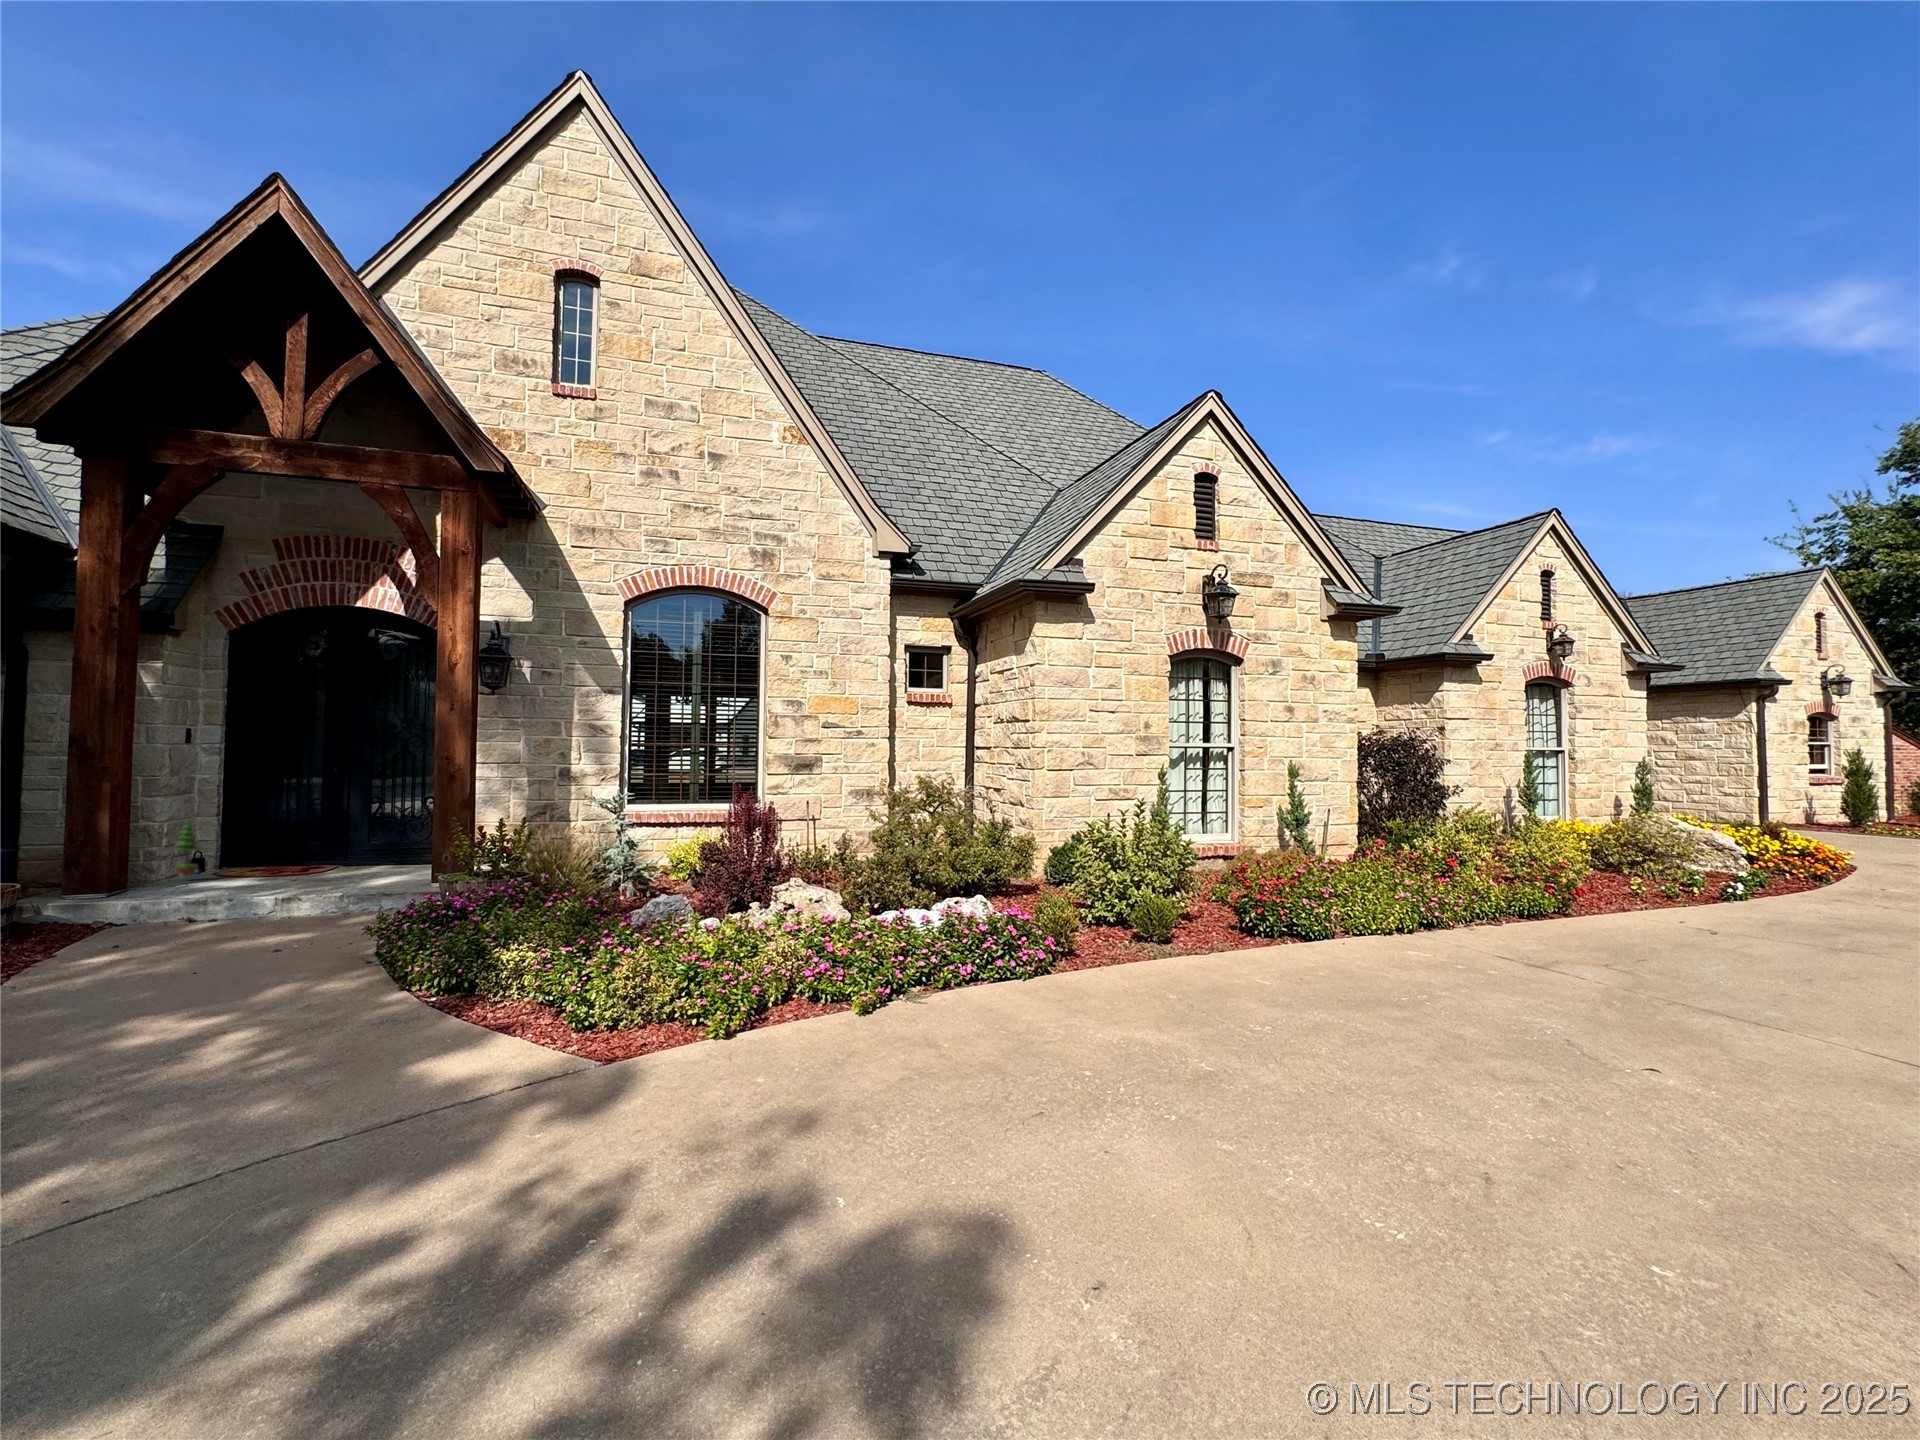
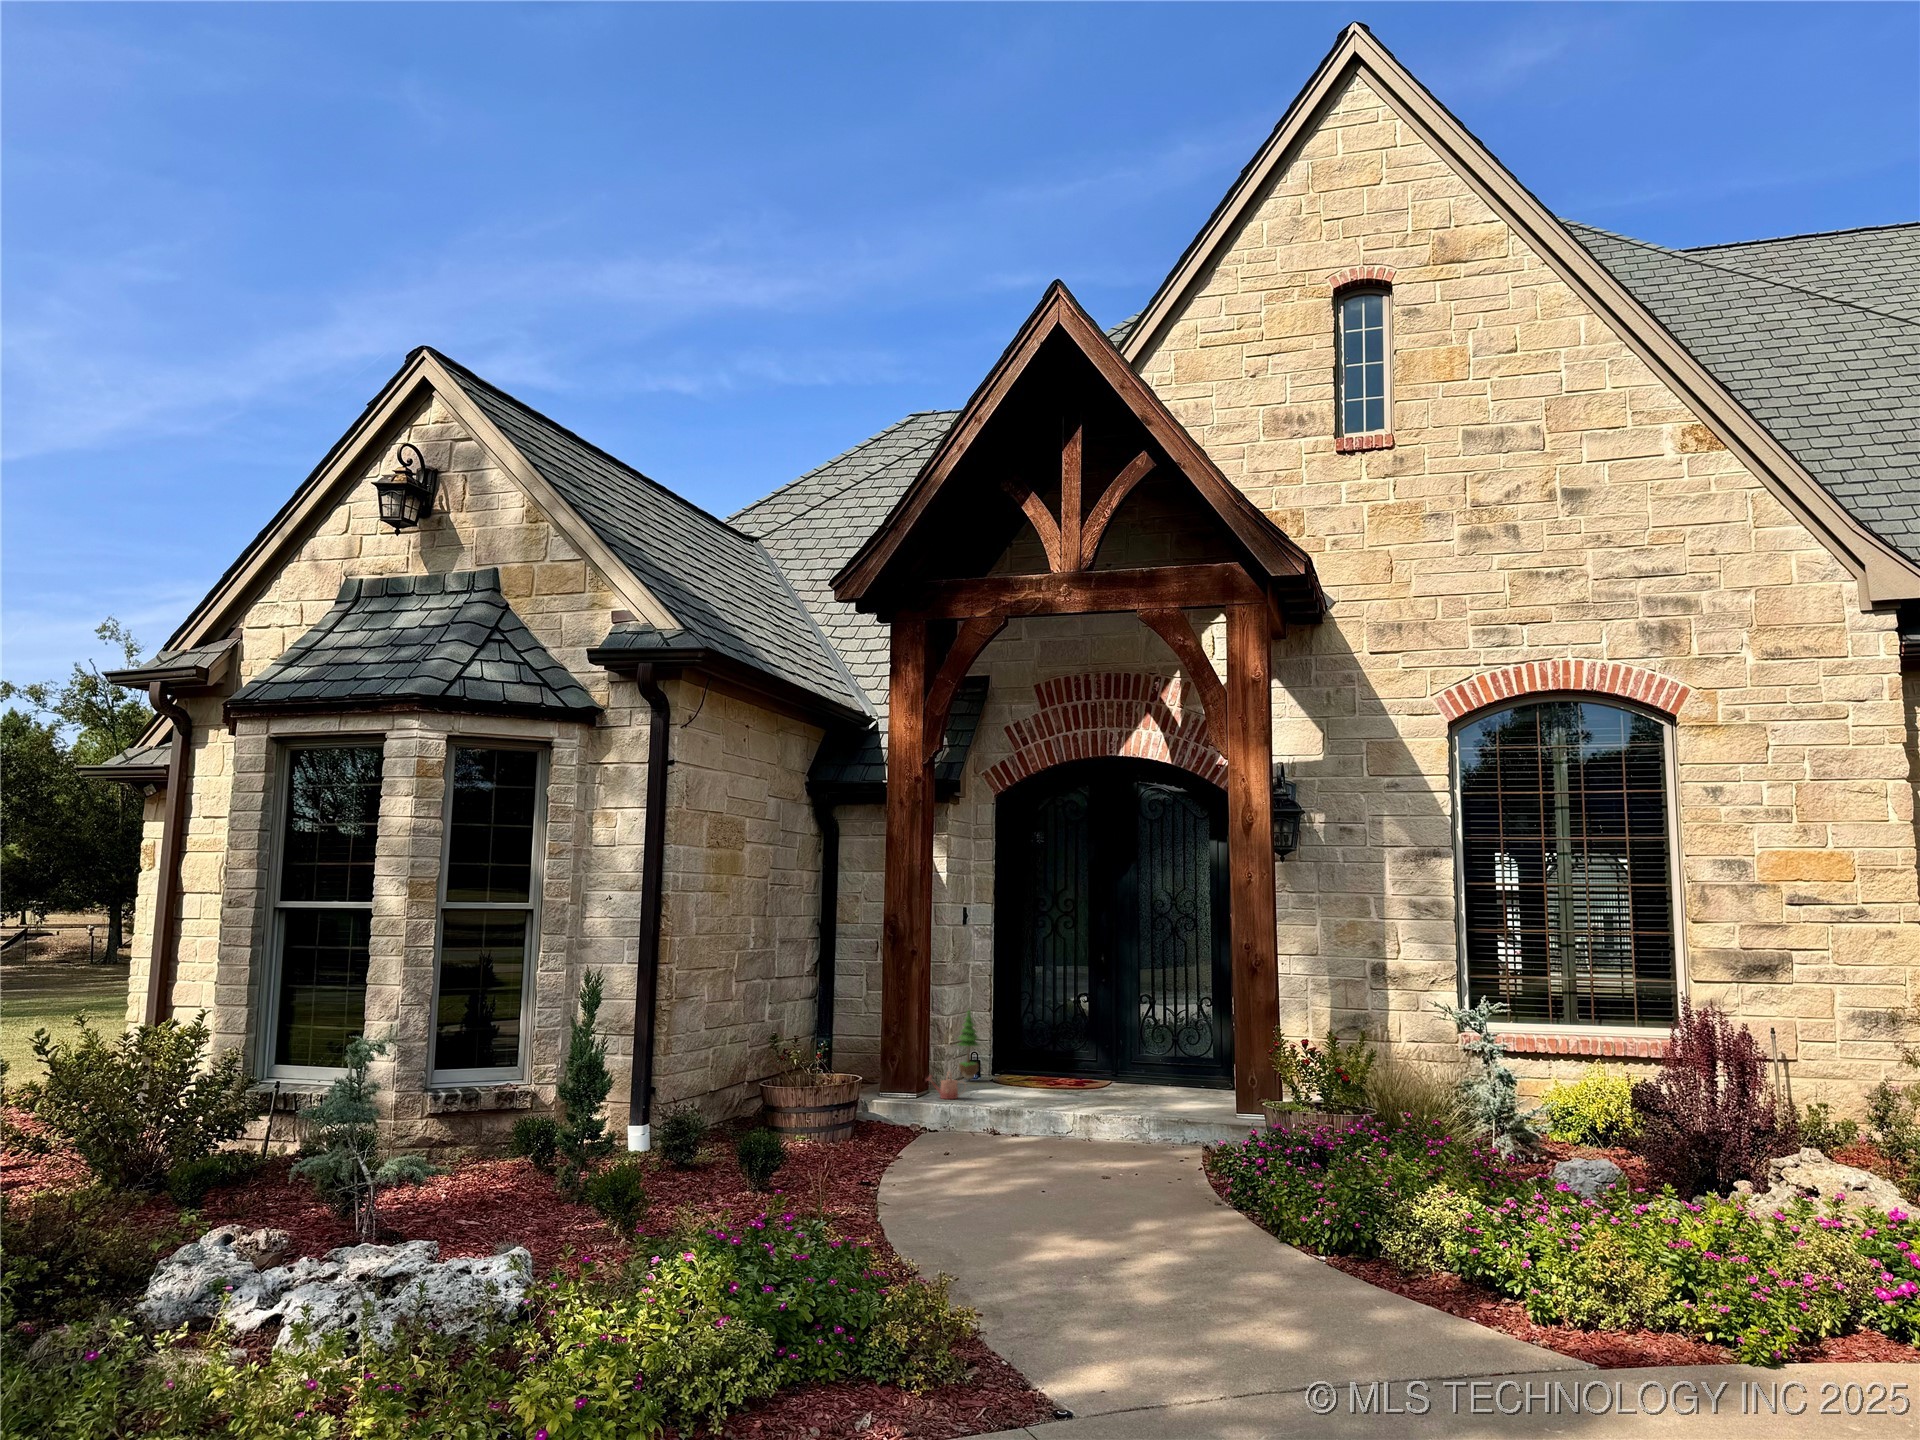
watering can: none [124,869,172,894] -> present [927,1071,959,1099]

